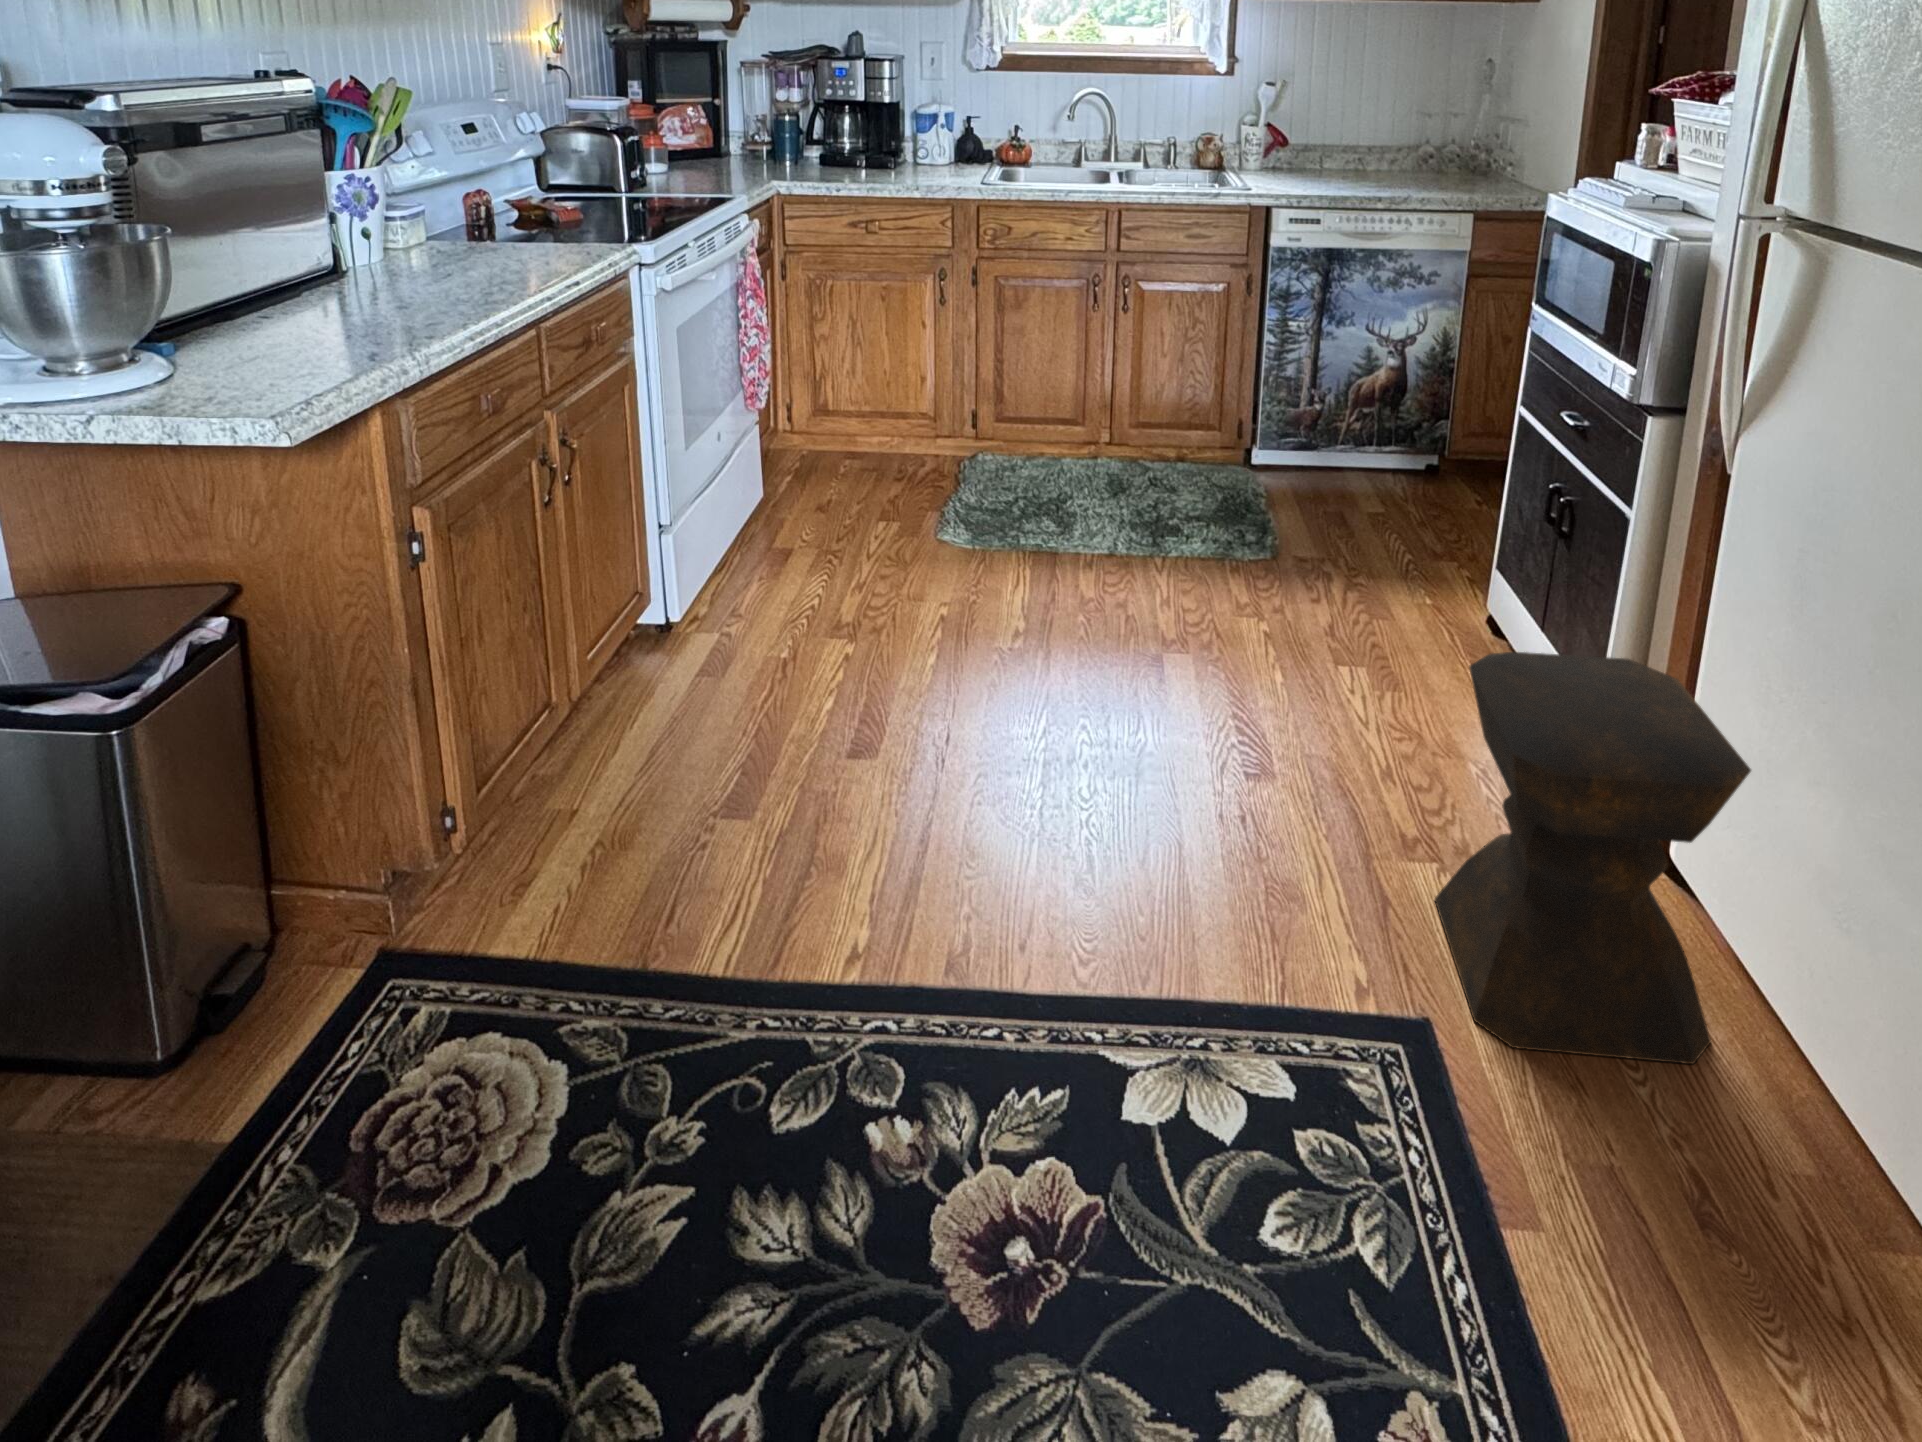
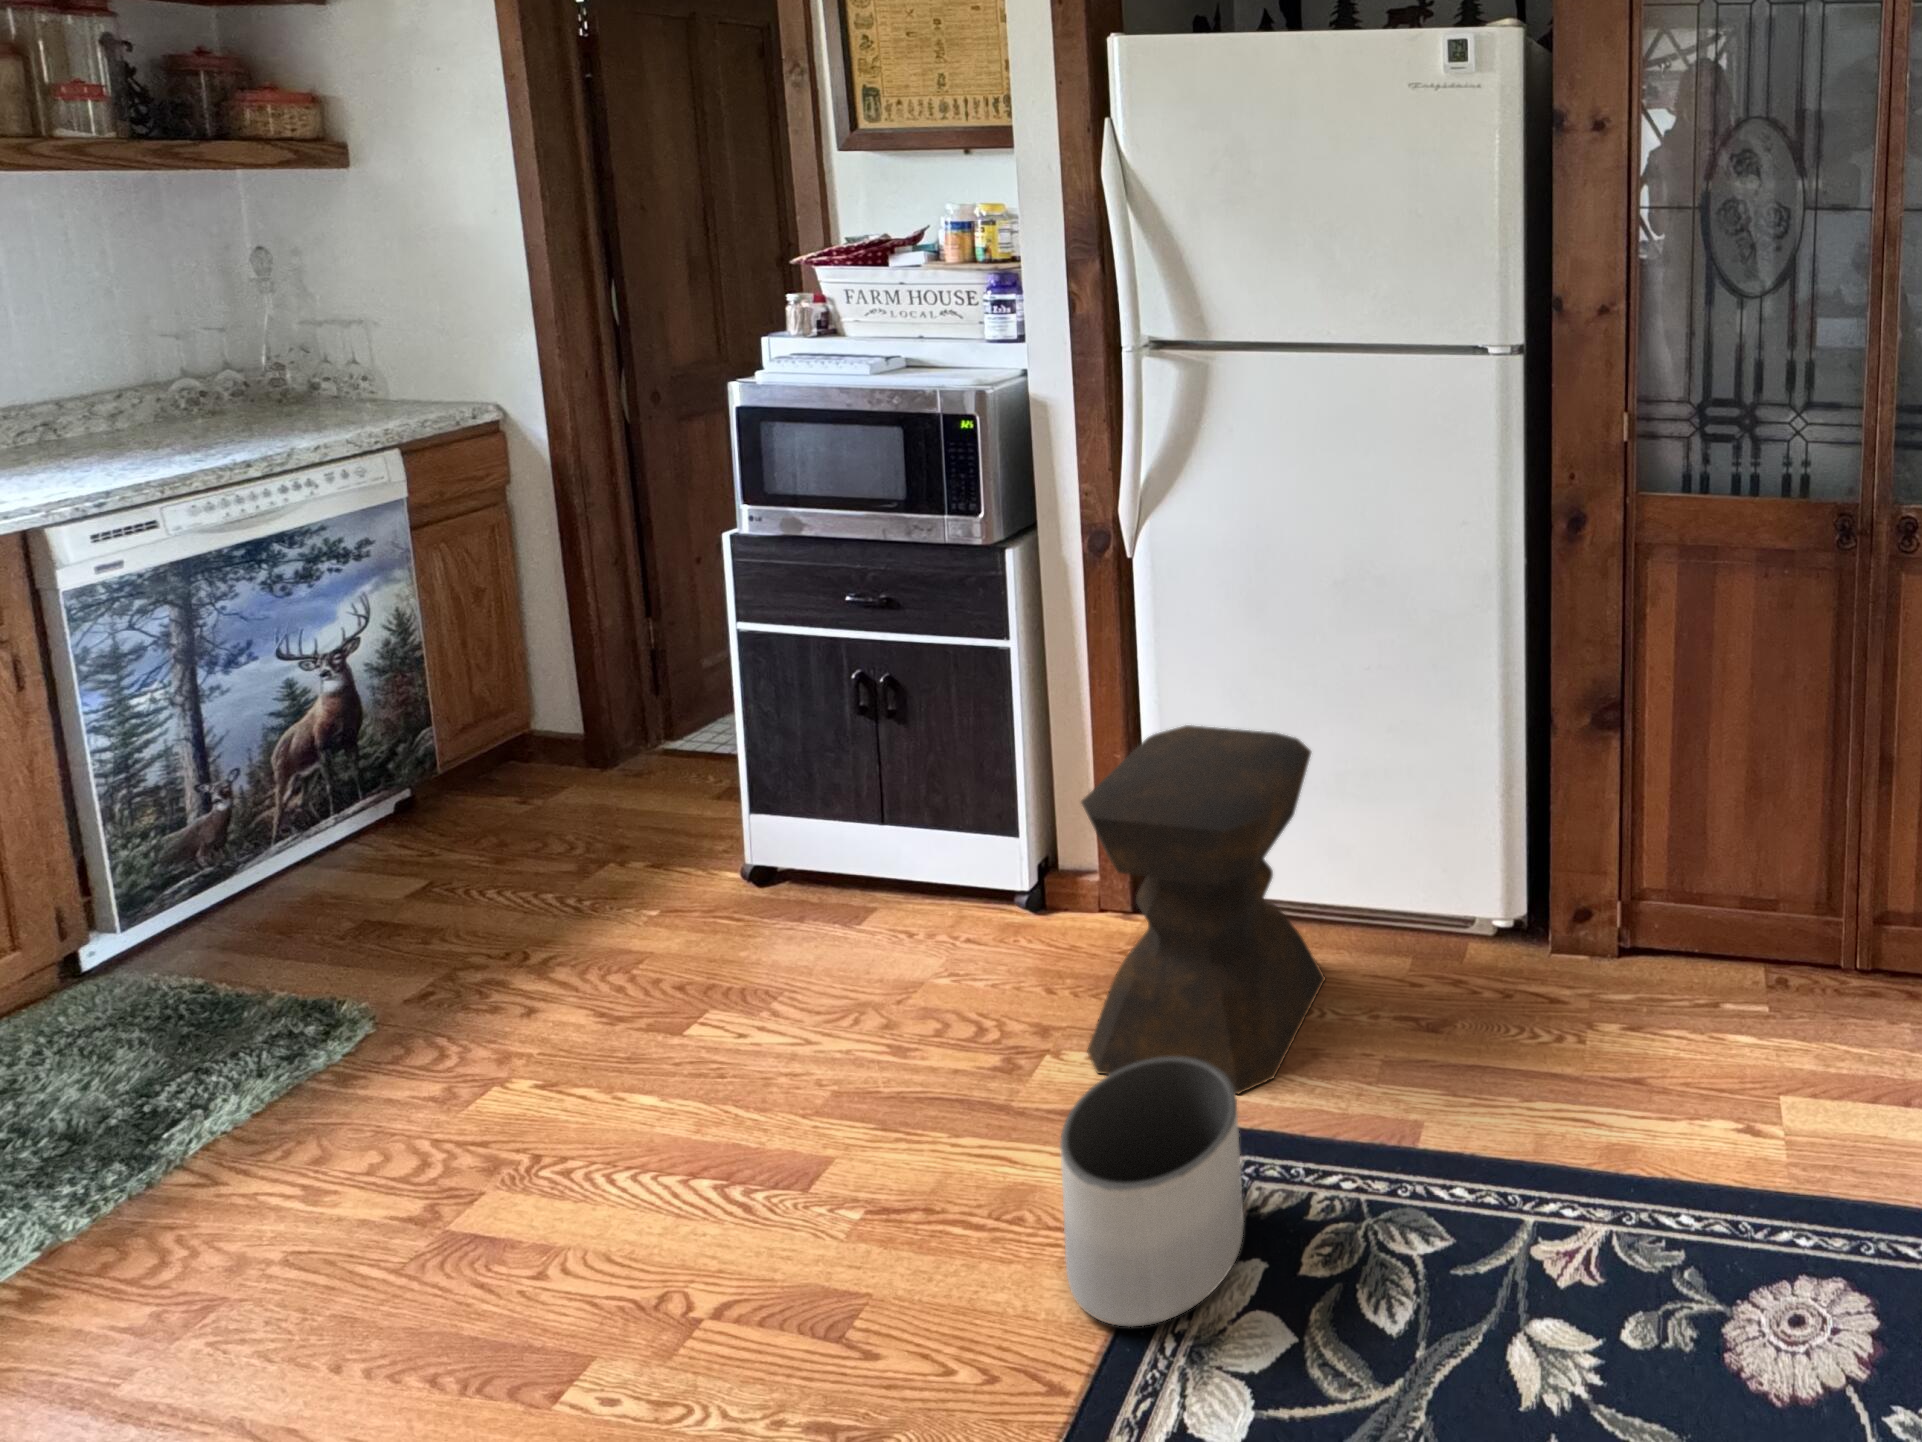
planter: none [1196,837,1365,1067] -> present [1060,1057,1244,1326]

